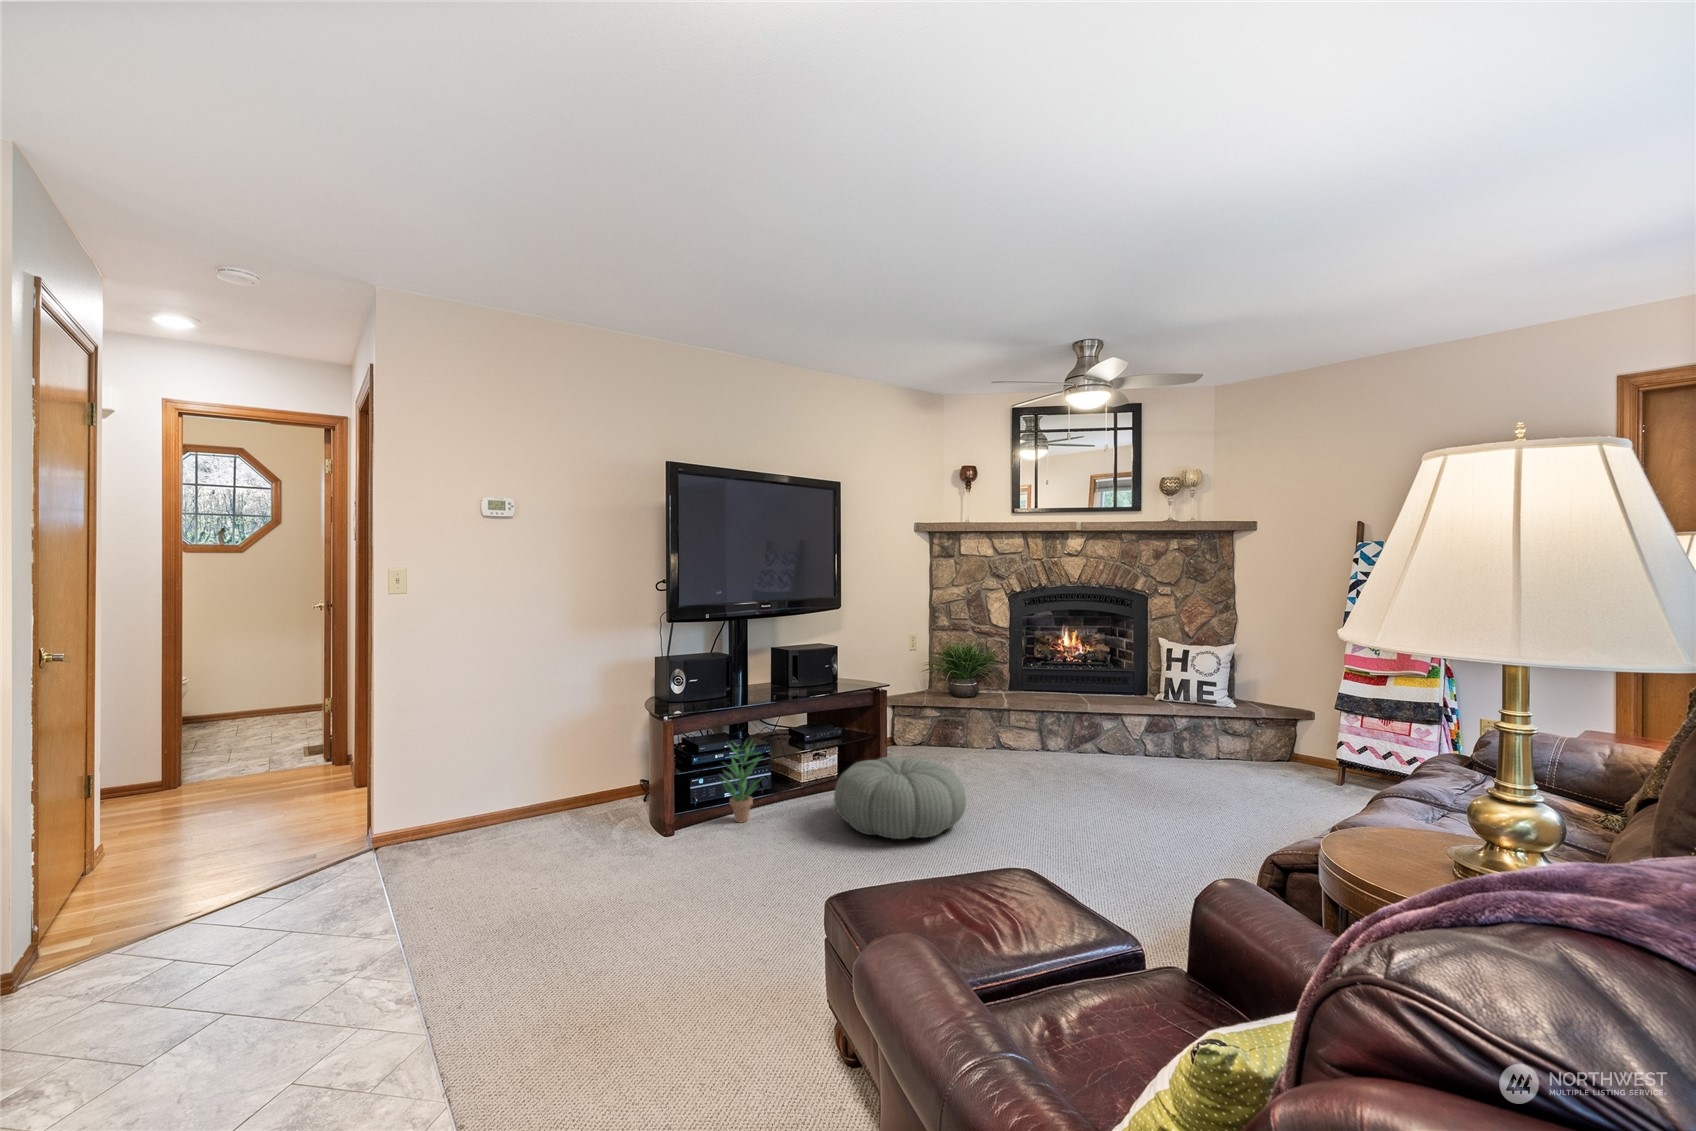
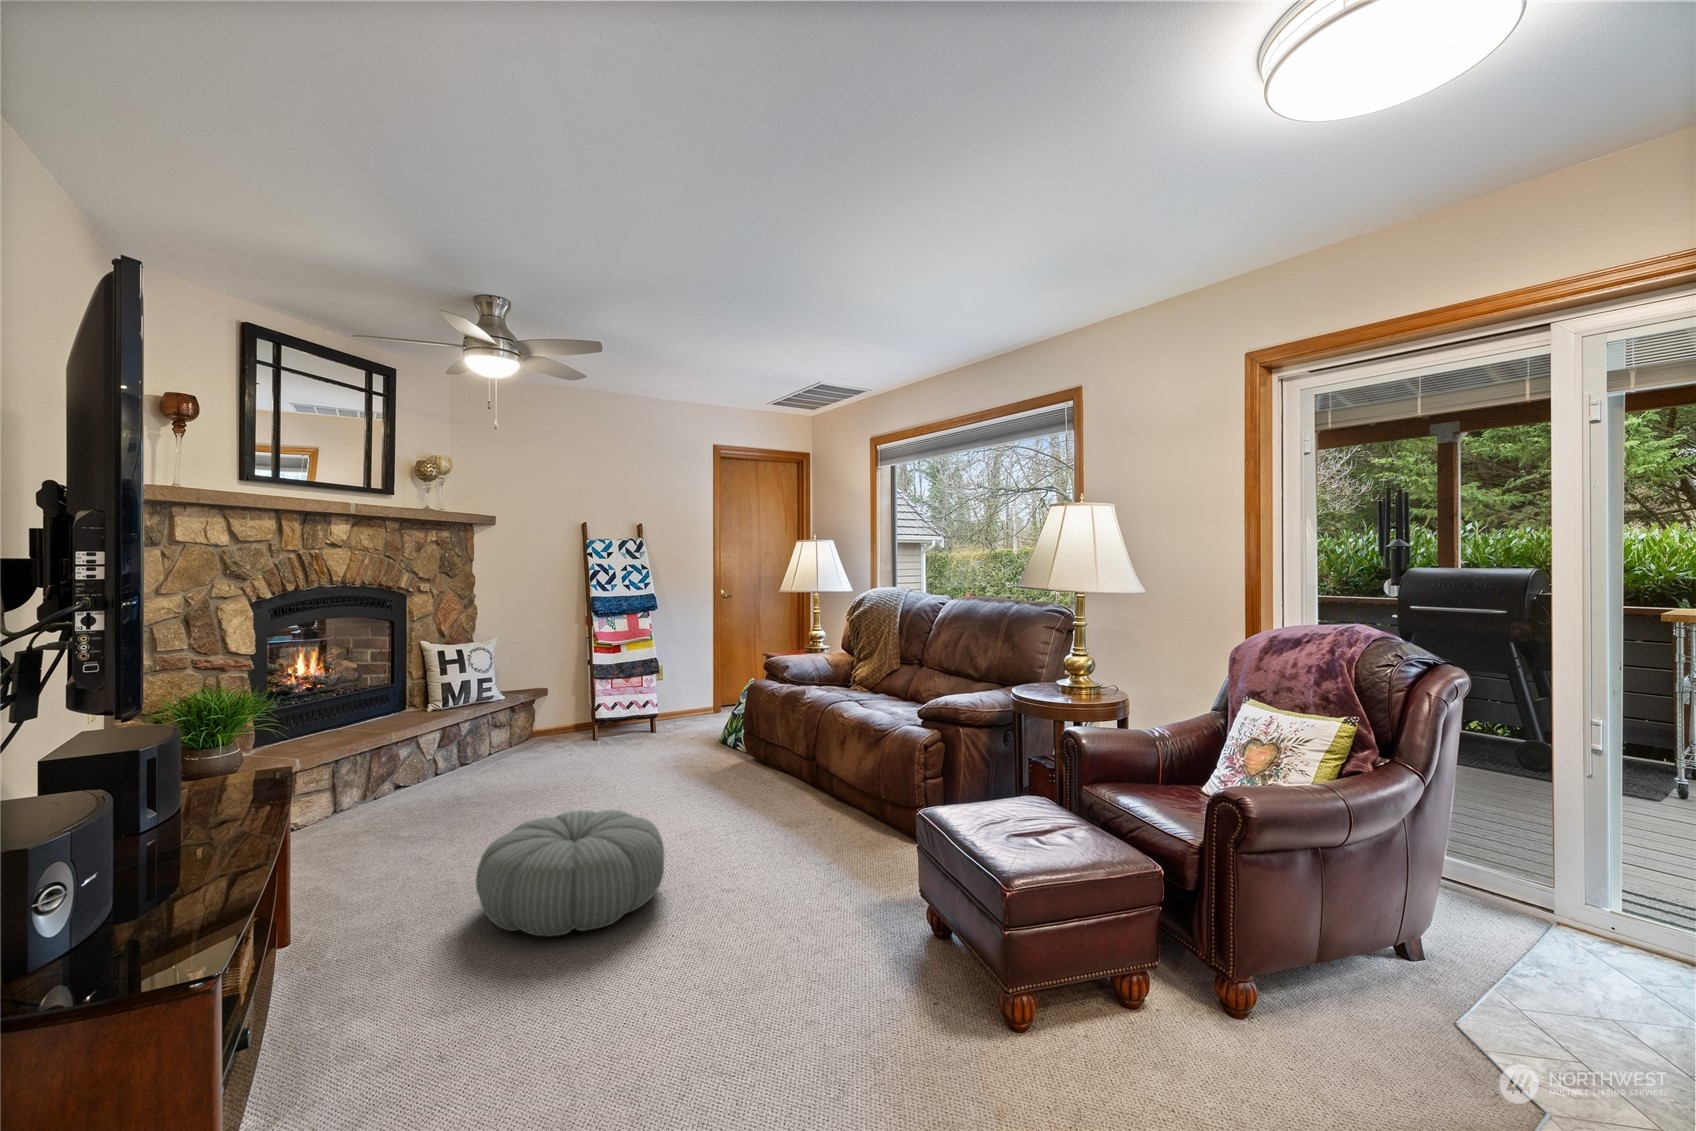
potted plant: present [722,741,761,823] -> none [390,877,492,1059]

